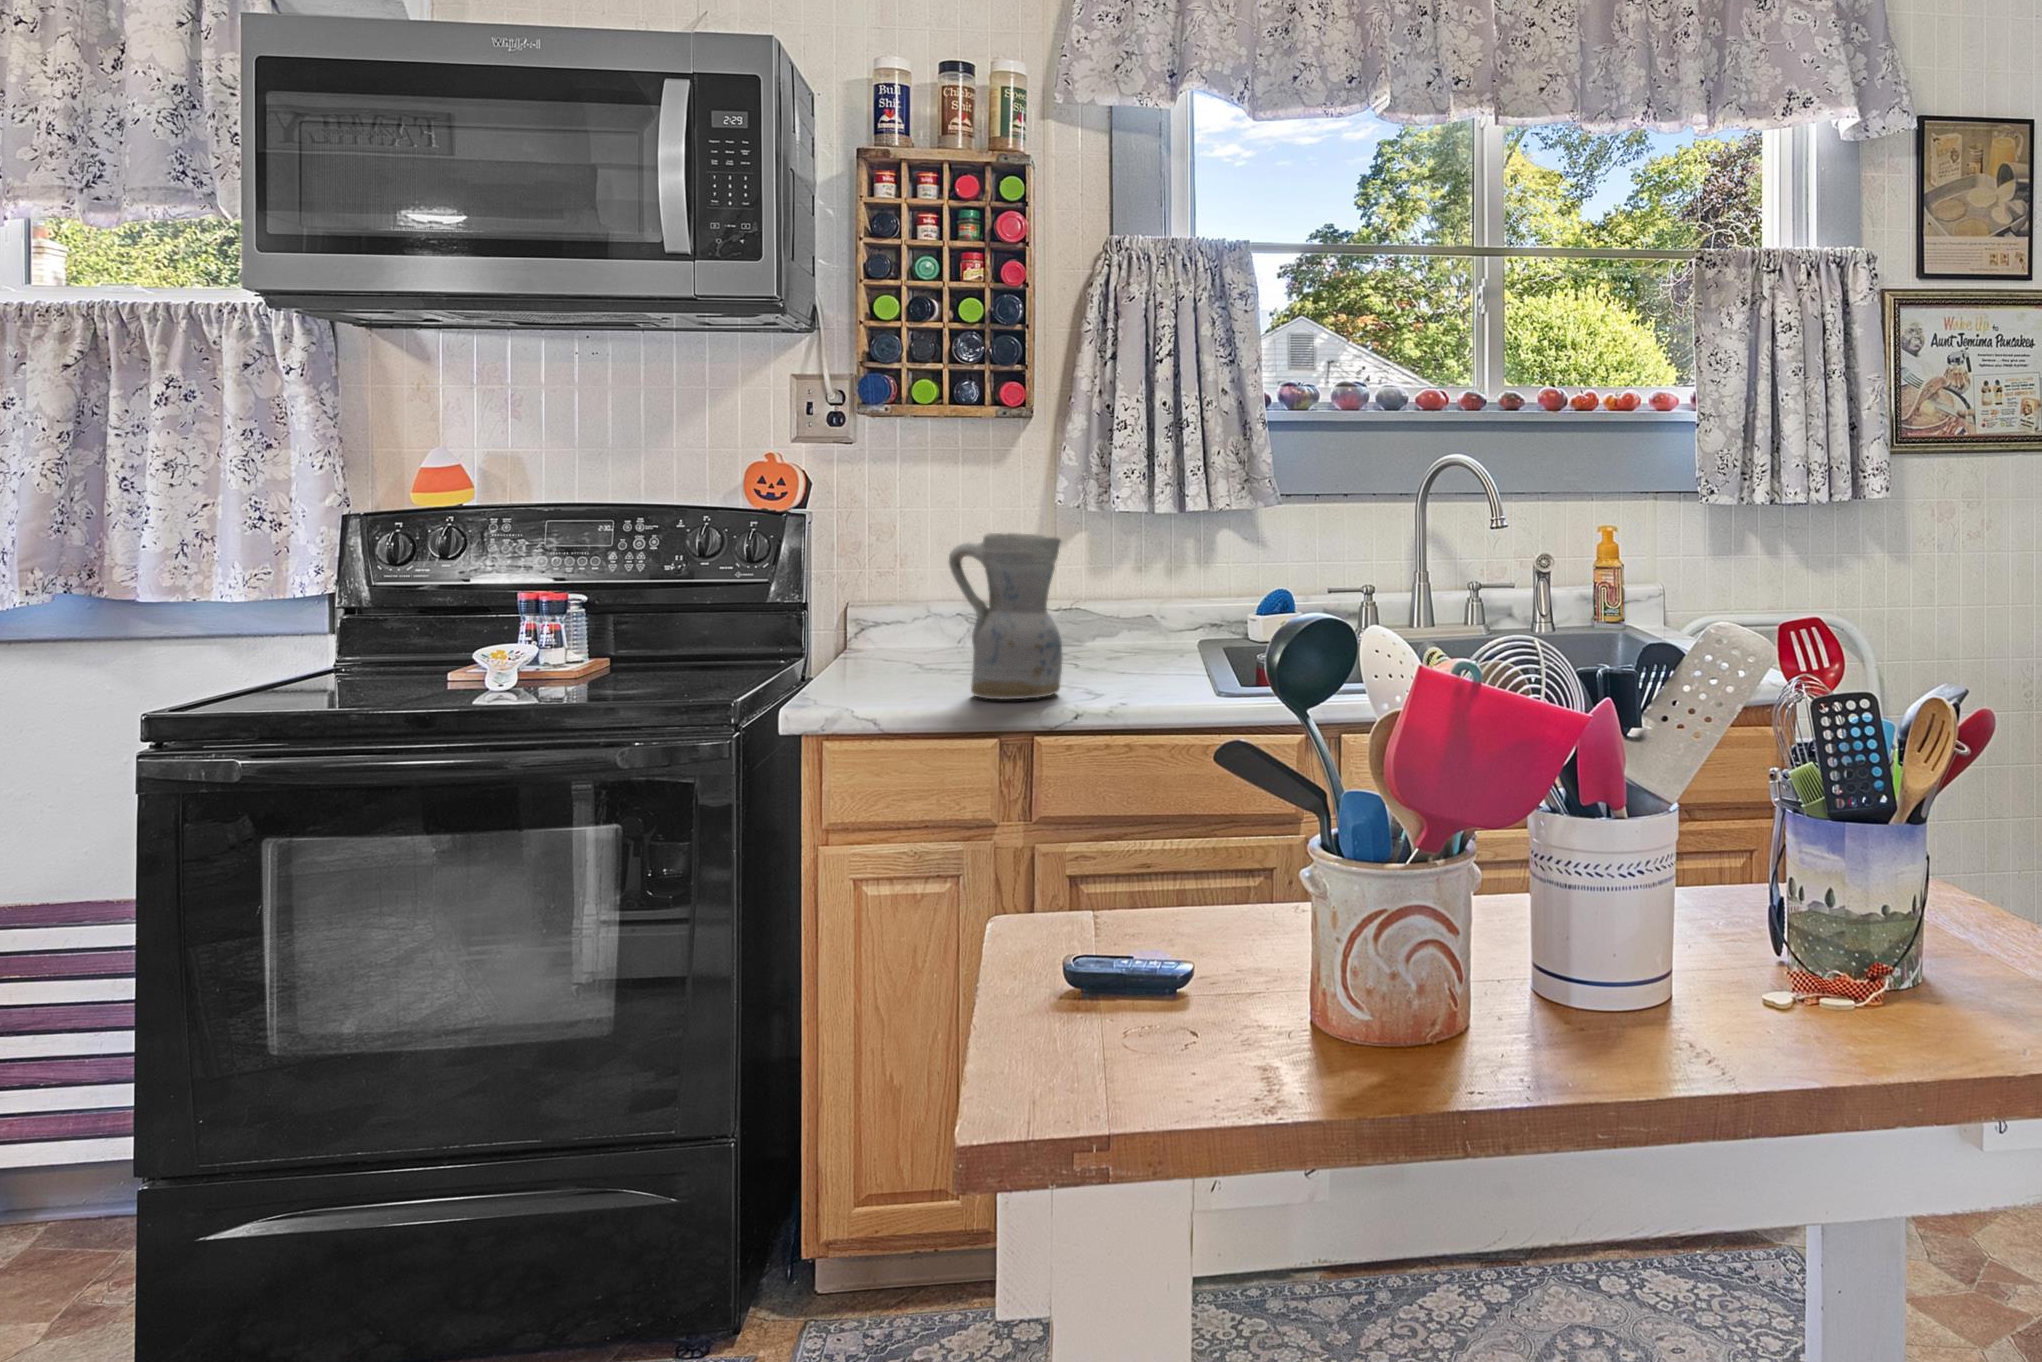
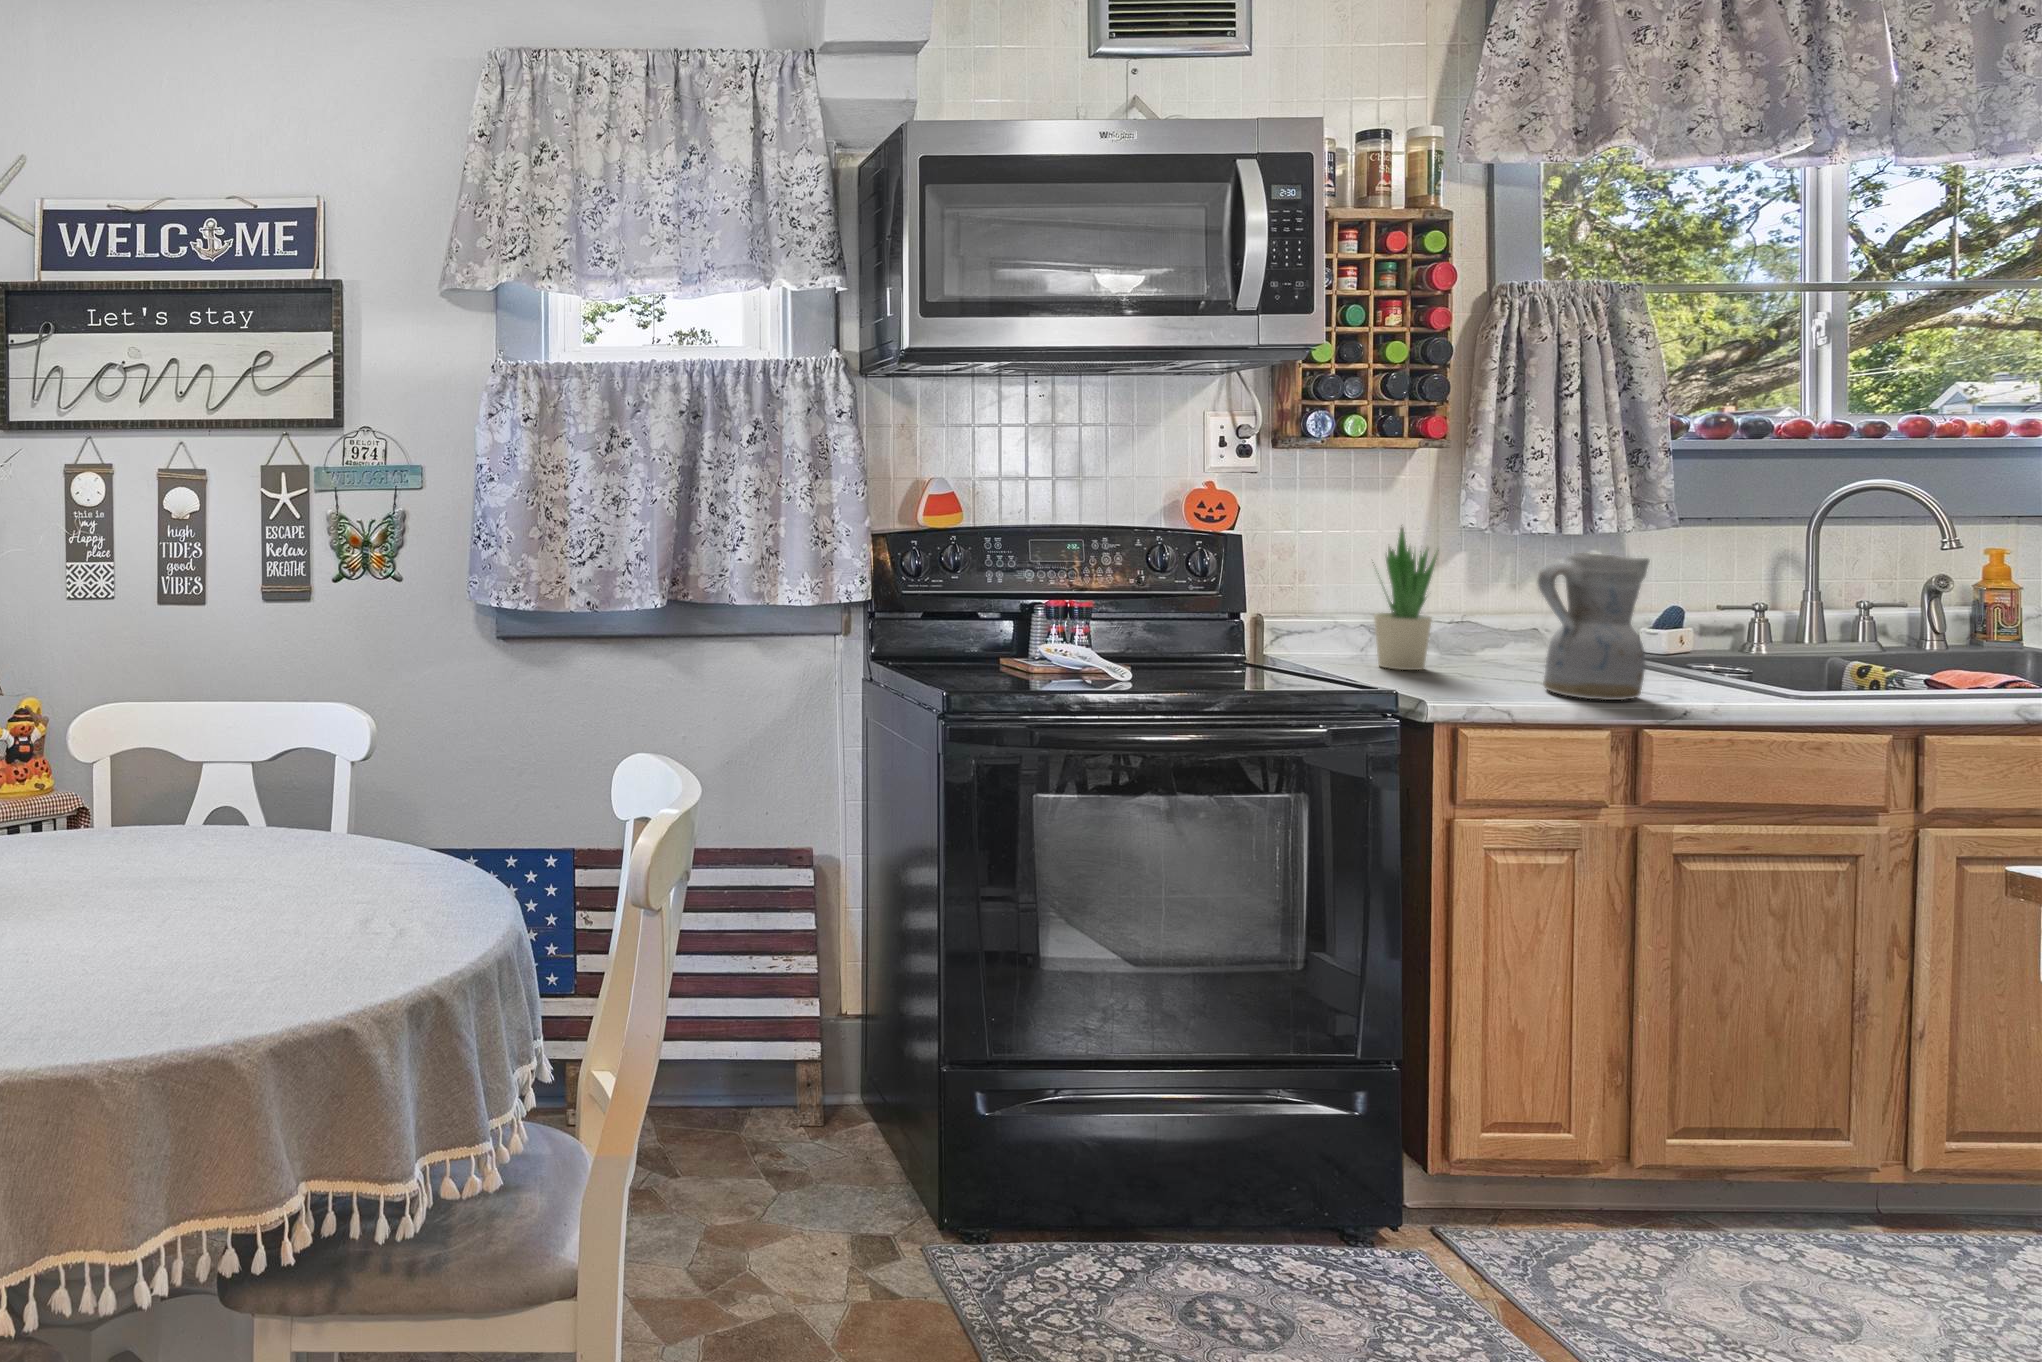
potted plant: none [882,505,954,675] -> present [1374,525,1437,670]

